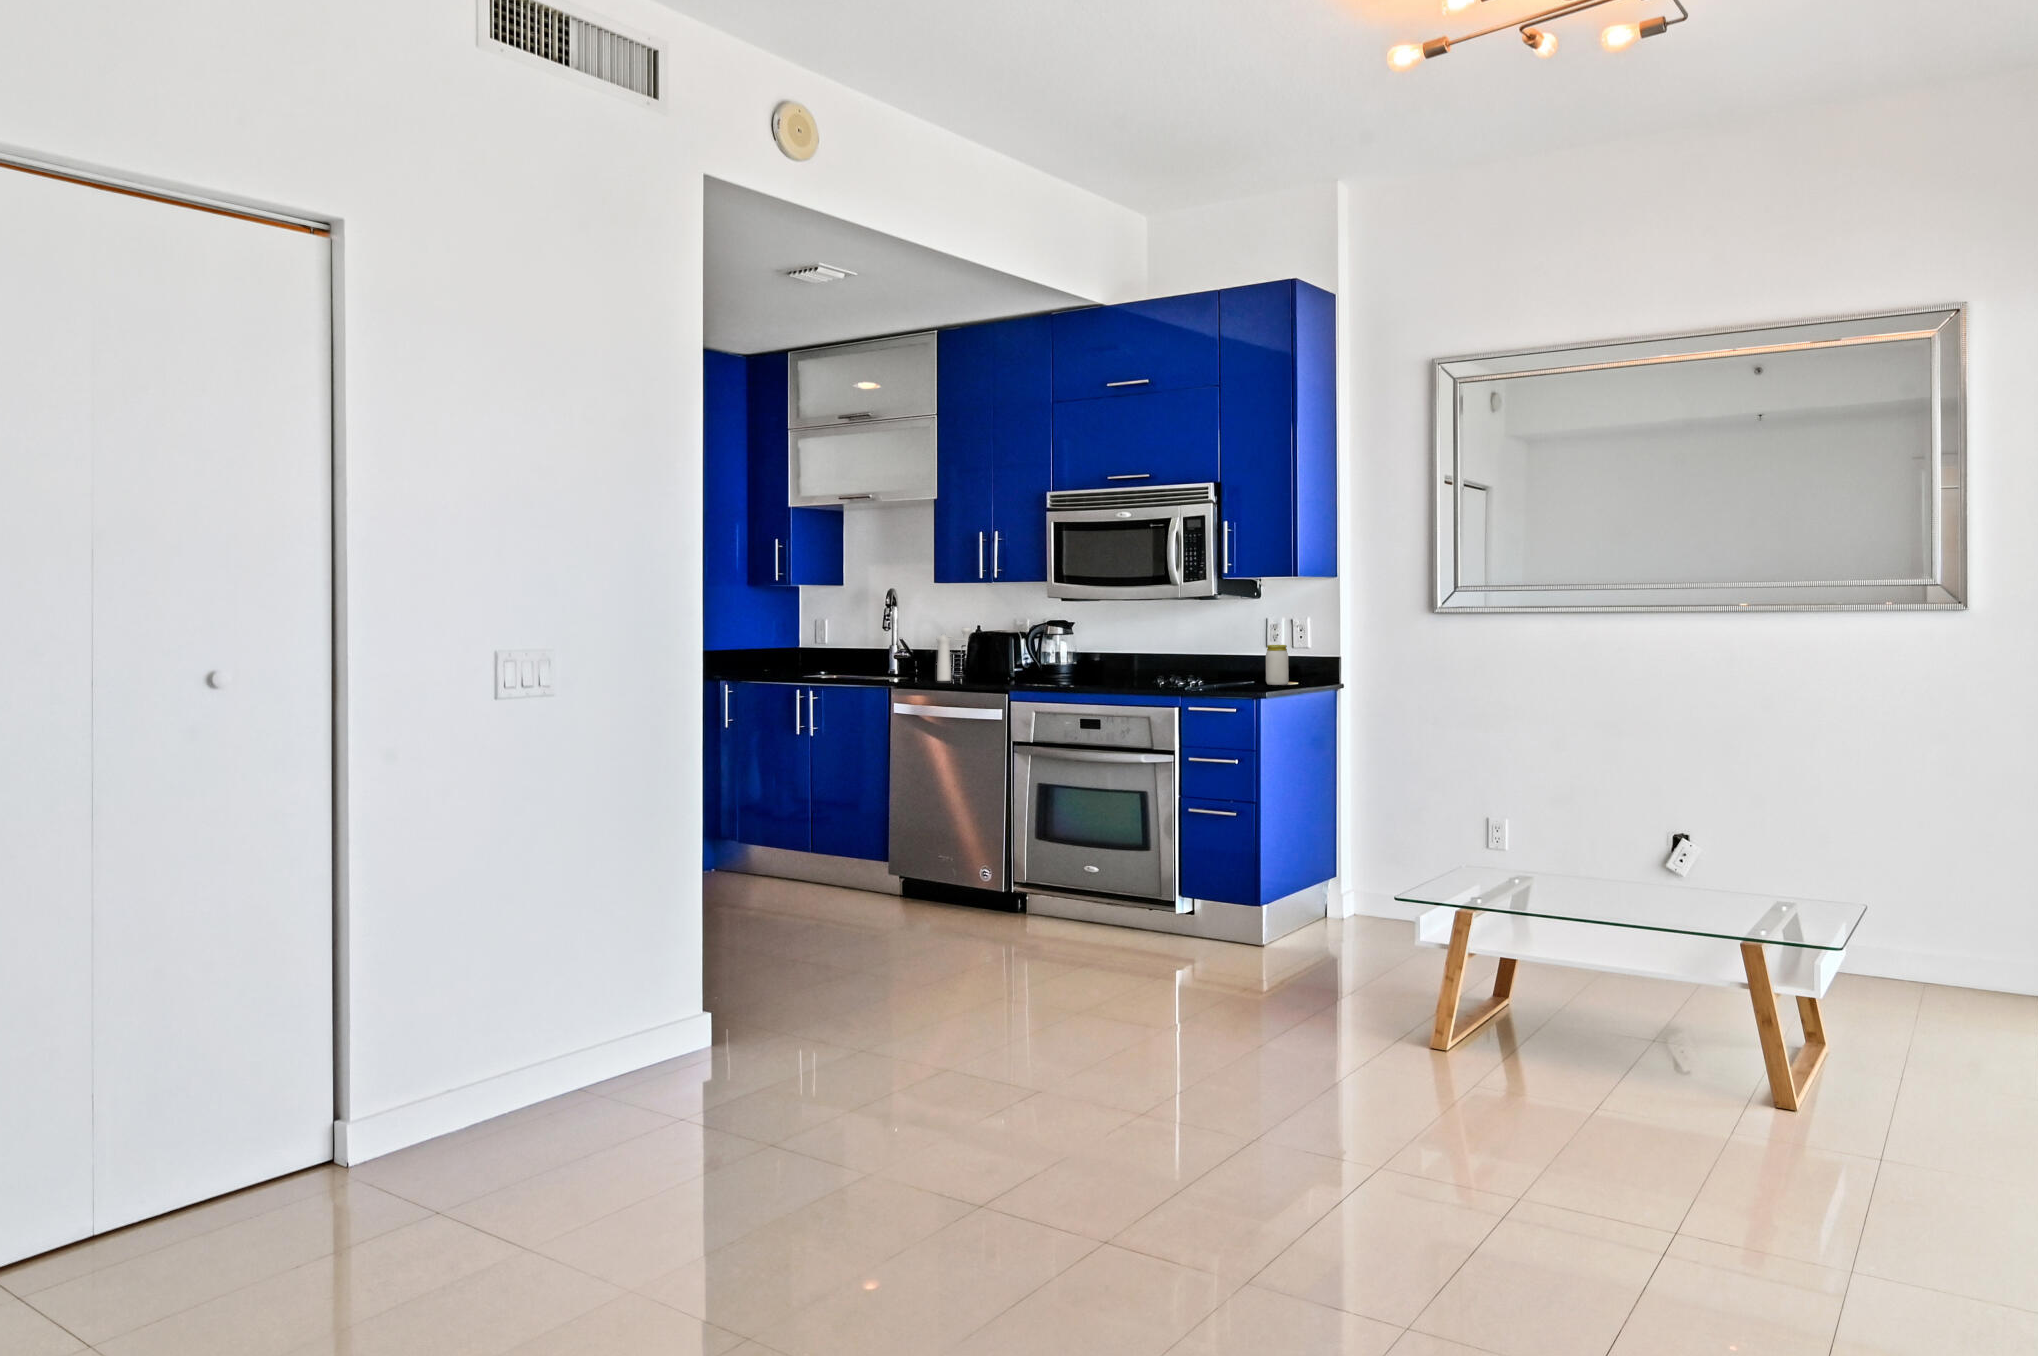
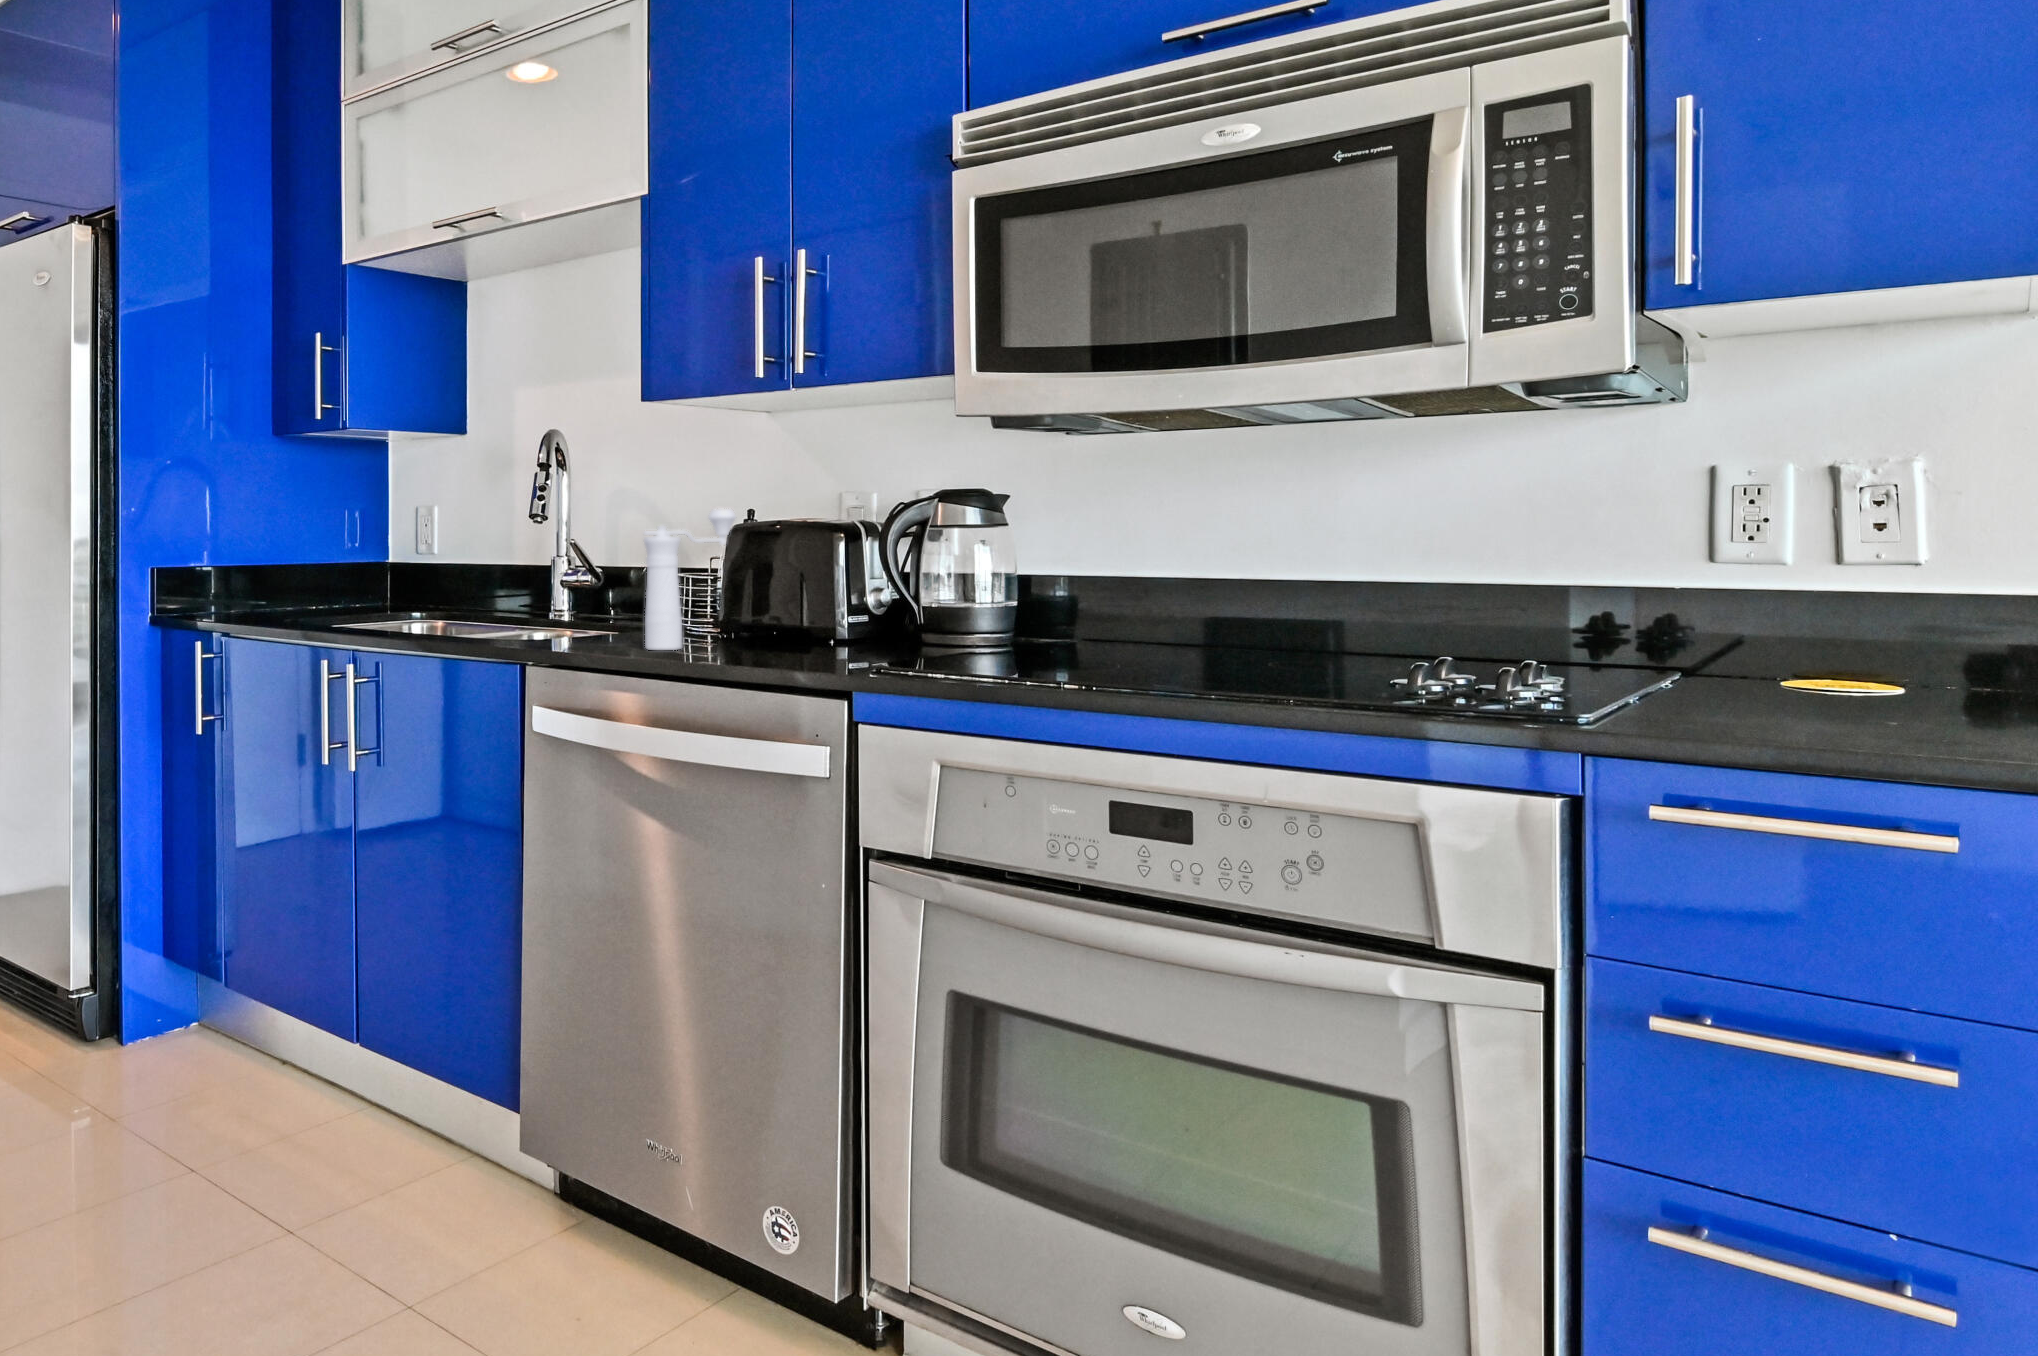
jar: present [1266,645,1289,685] -> none [1806,551,1920,700]

